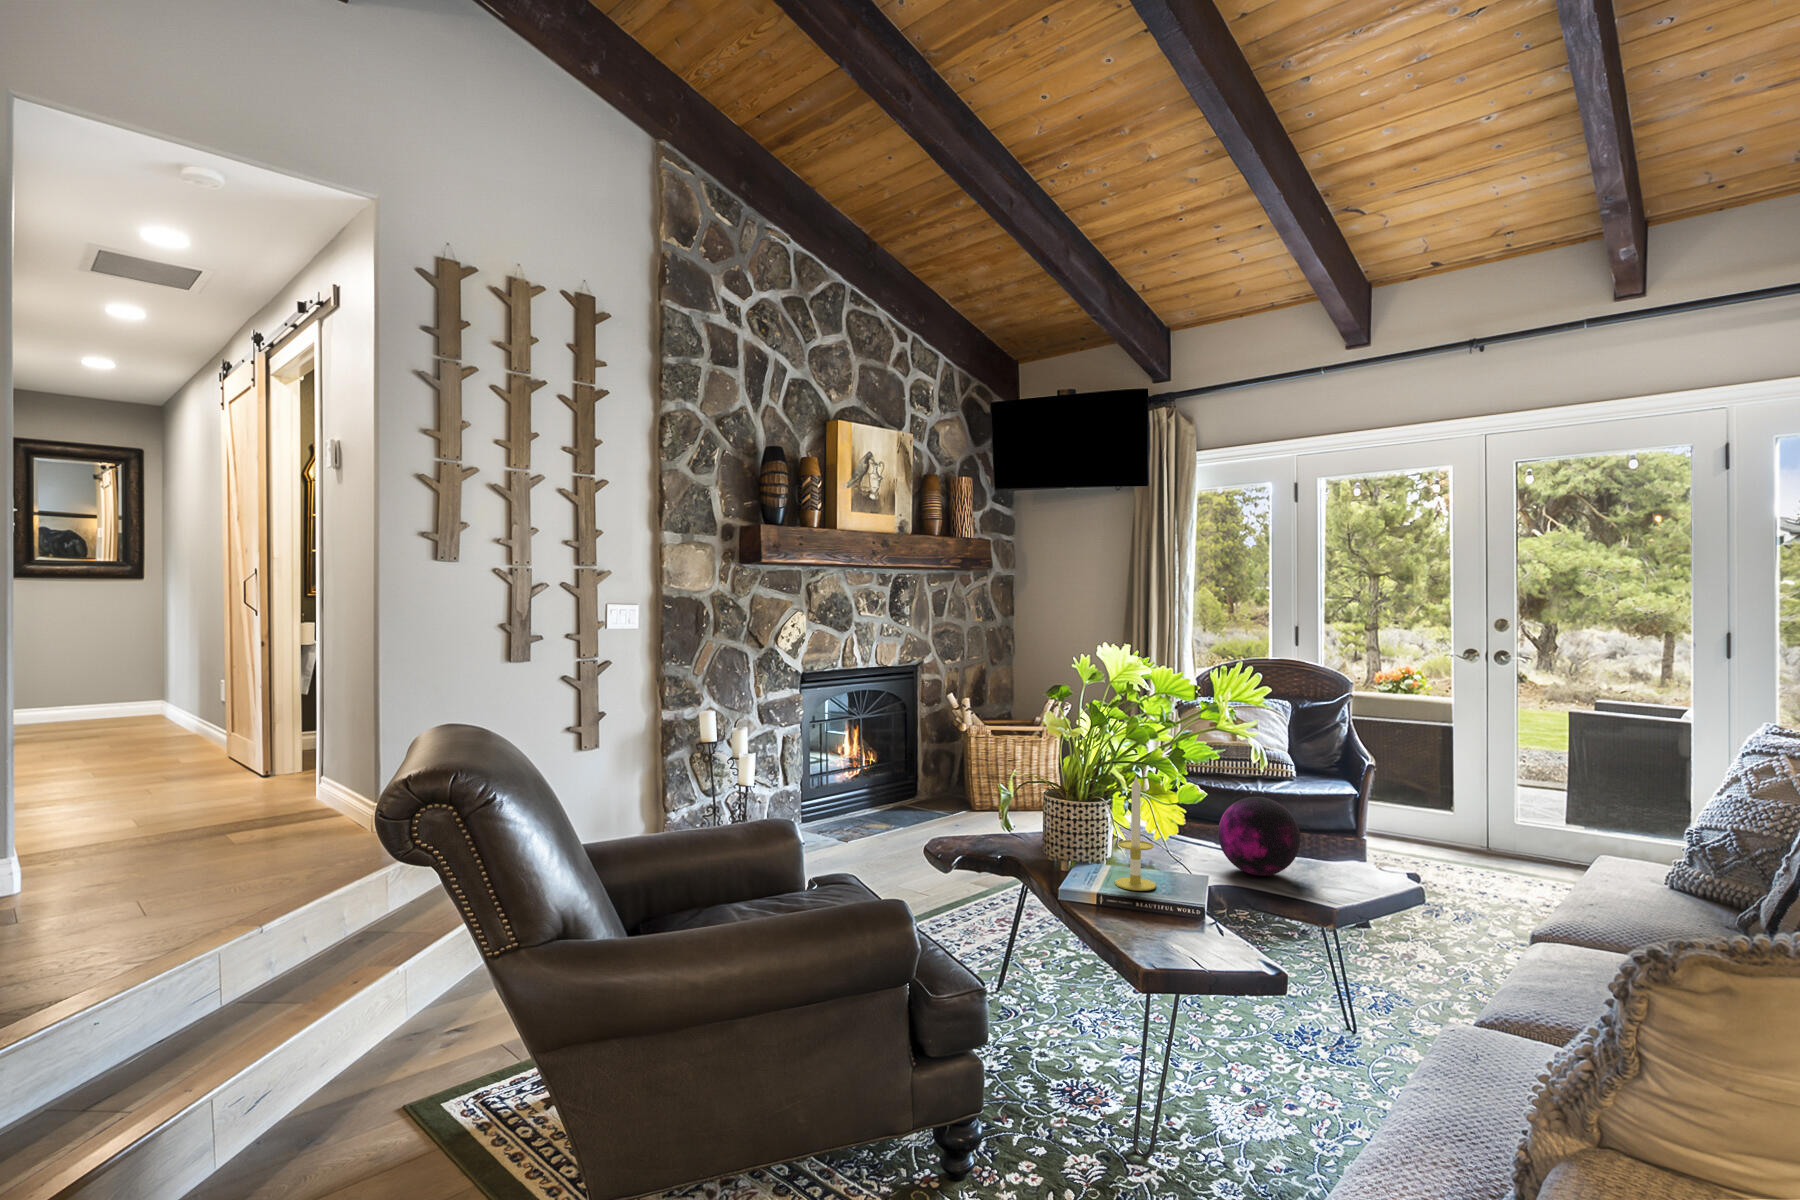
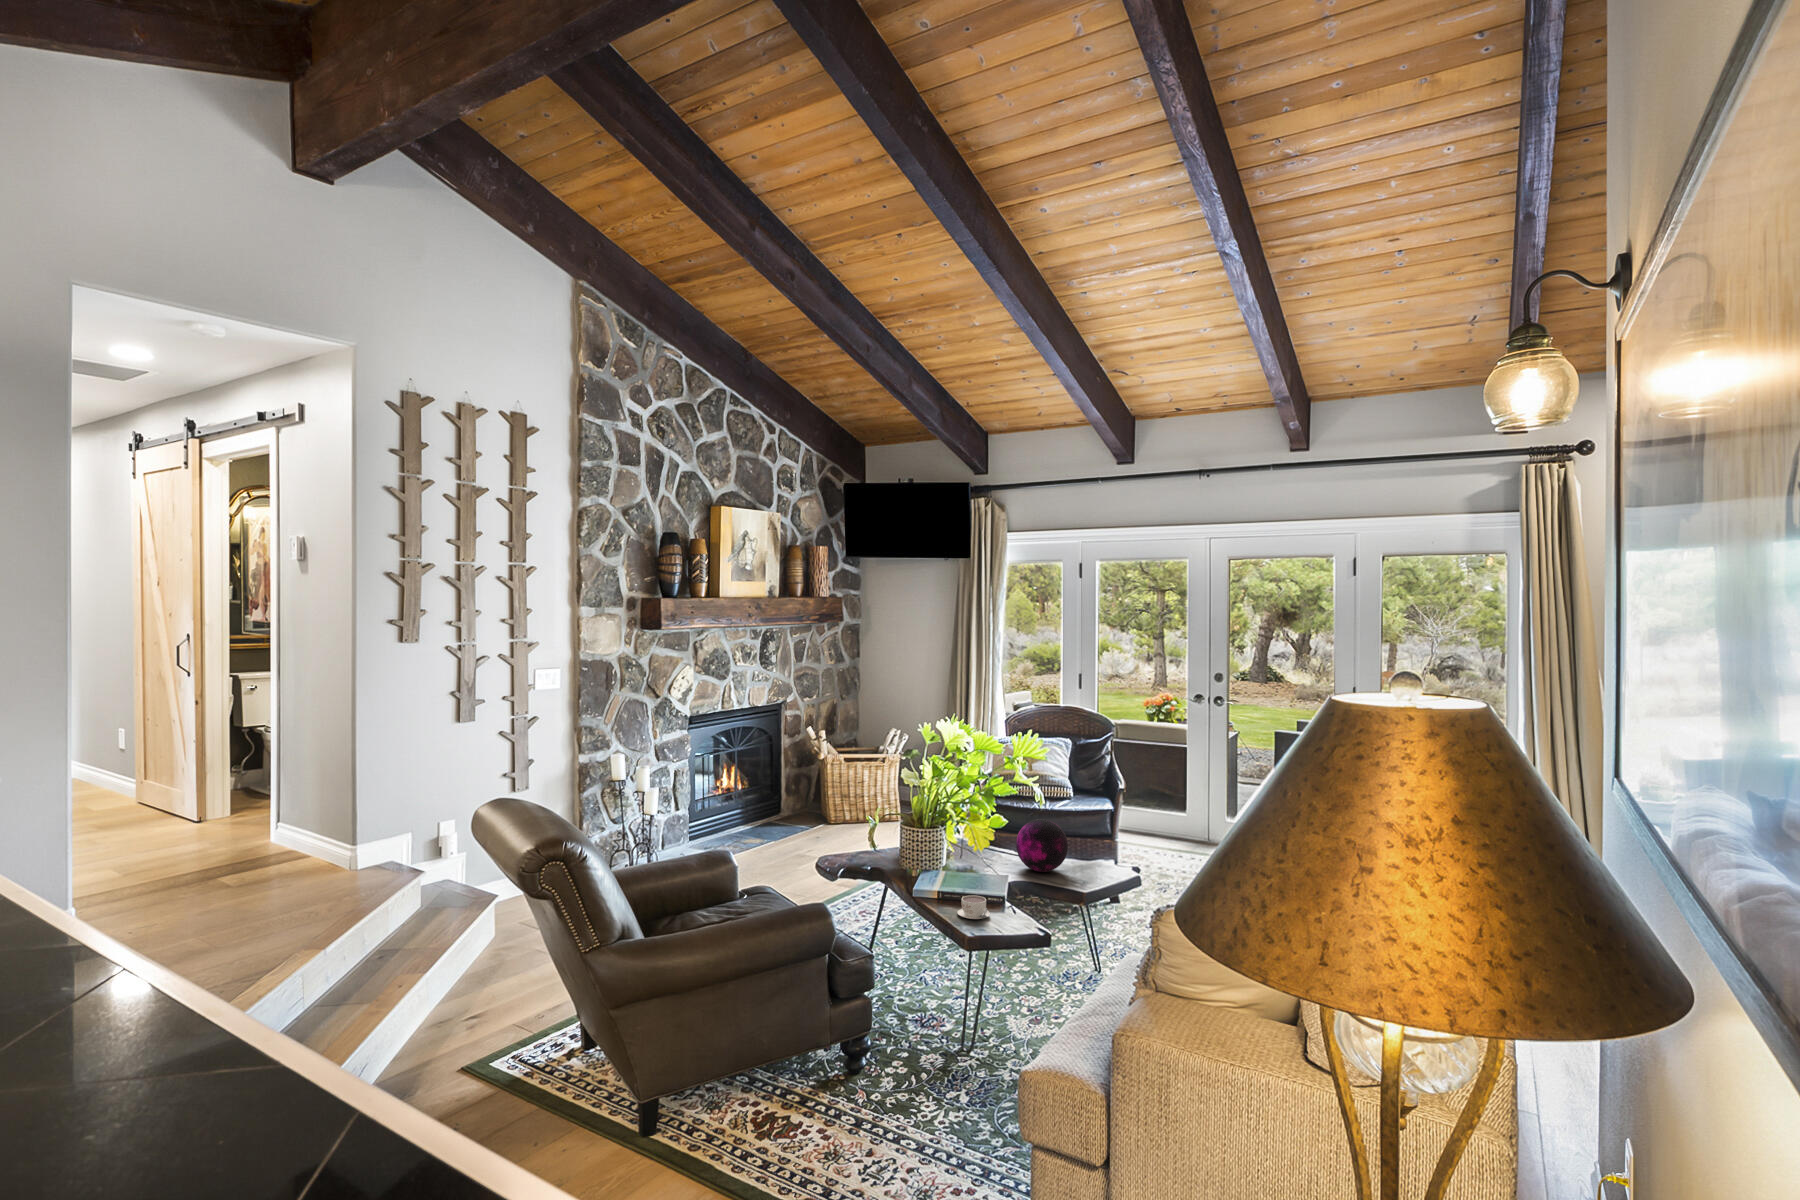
candle: present [1115,776,1156,891] -> none [949,809,976,886]
coffee cup: none [1125,904,1179,942] -> present [957,895,990,919]

